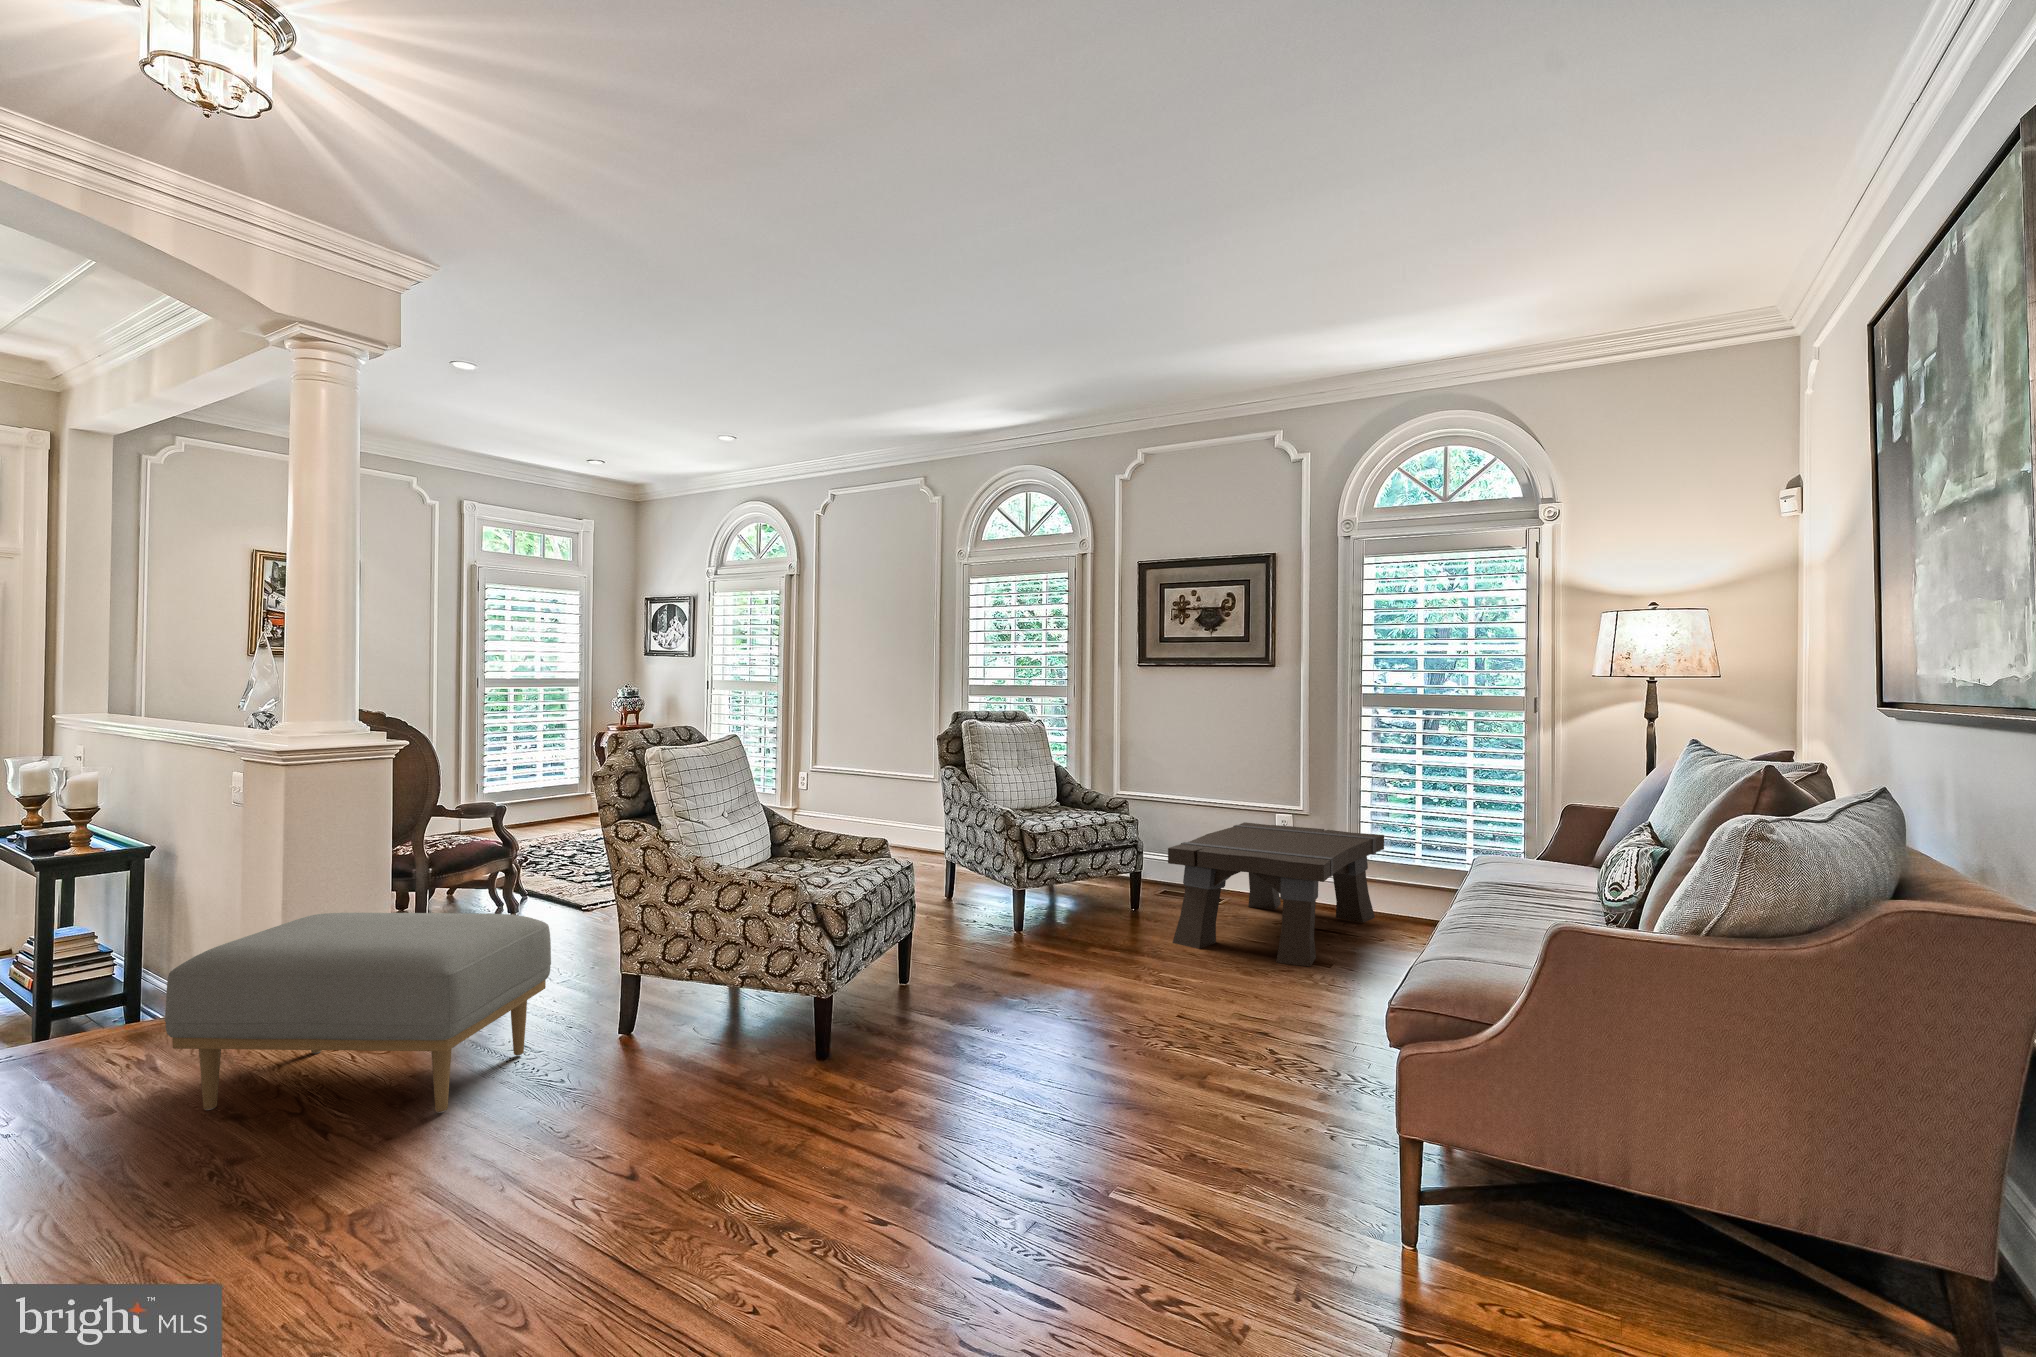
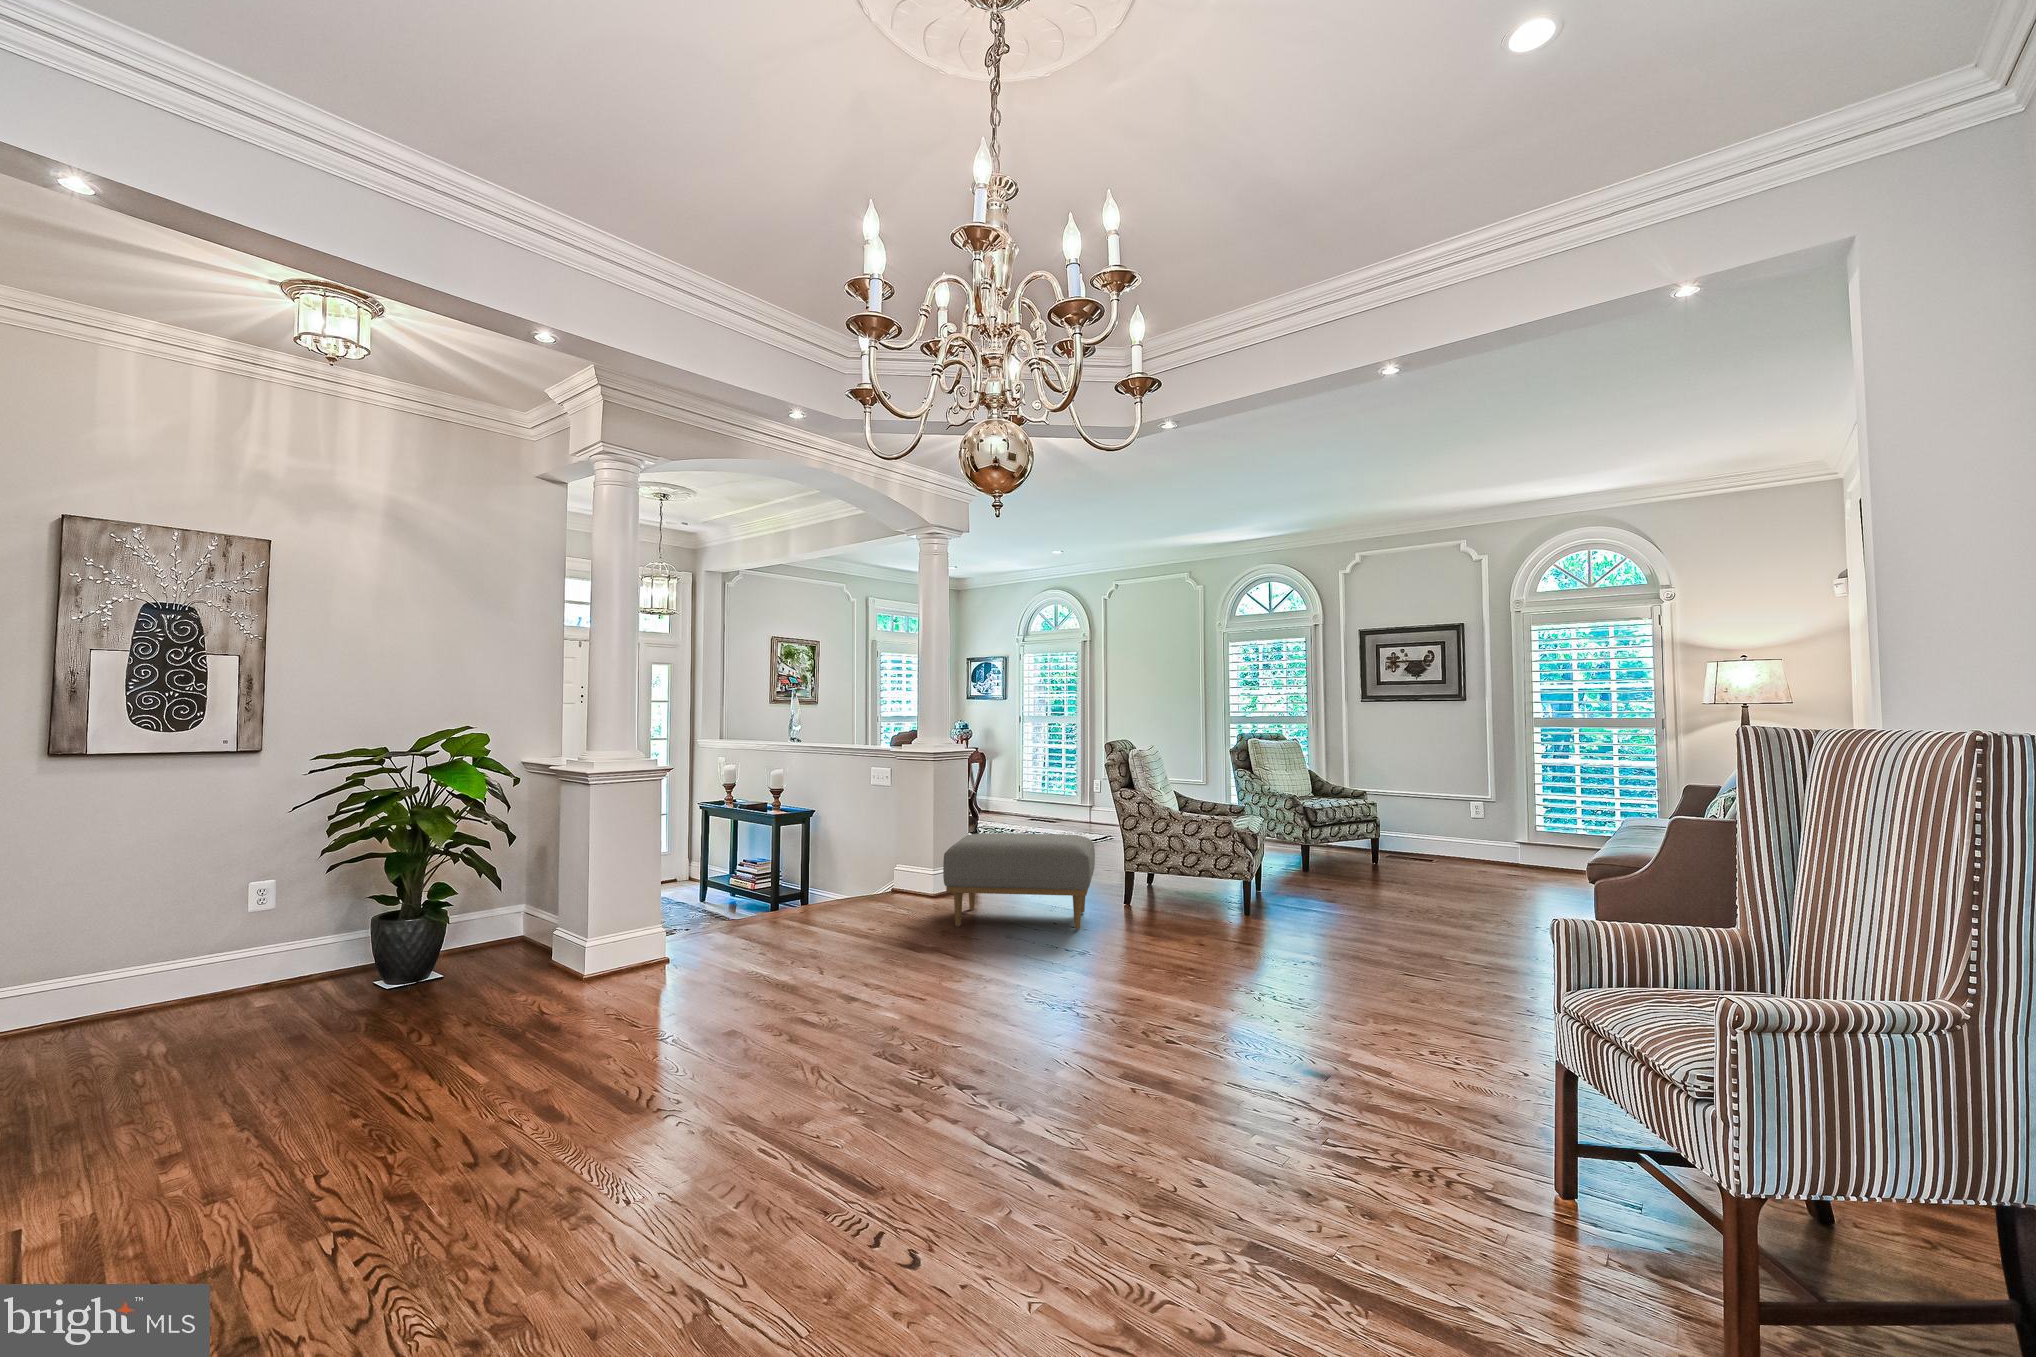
coffee table: present [1168,822,1384,967] -> none [1410,807,1554,891]

